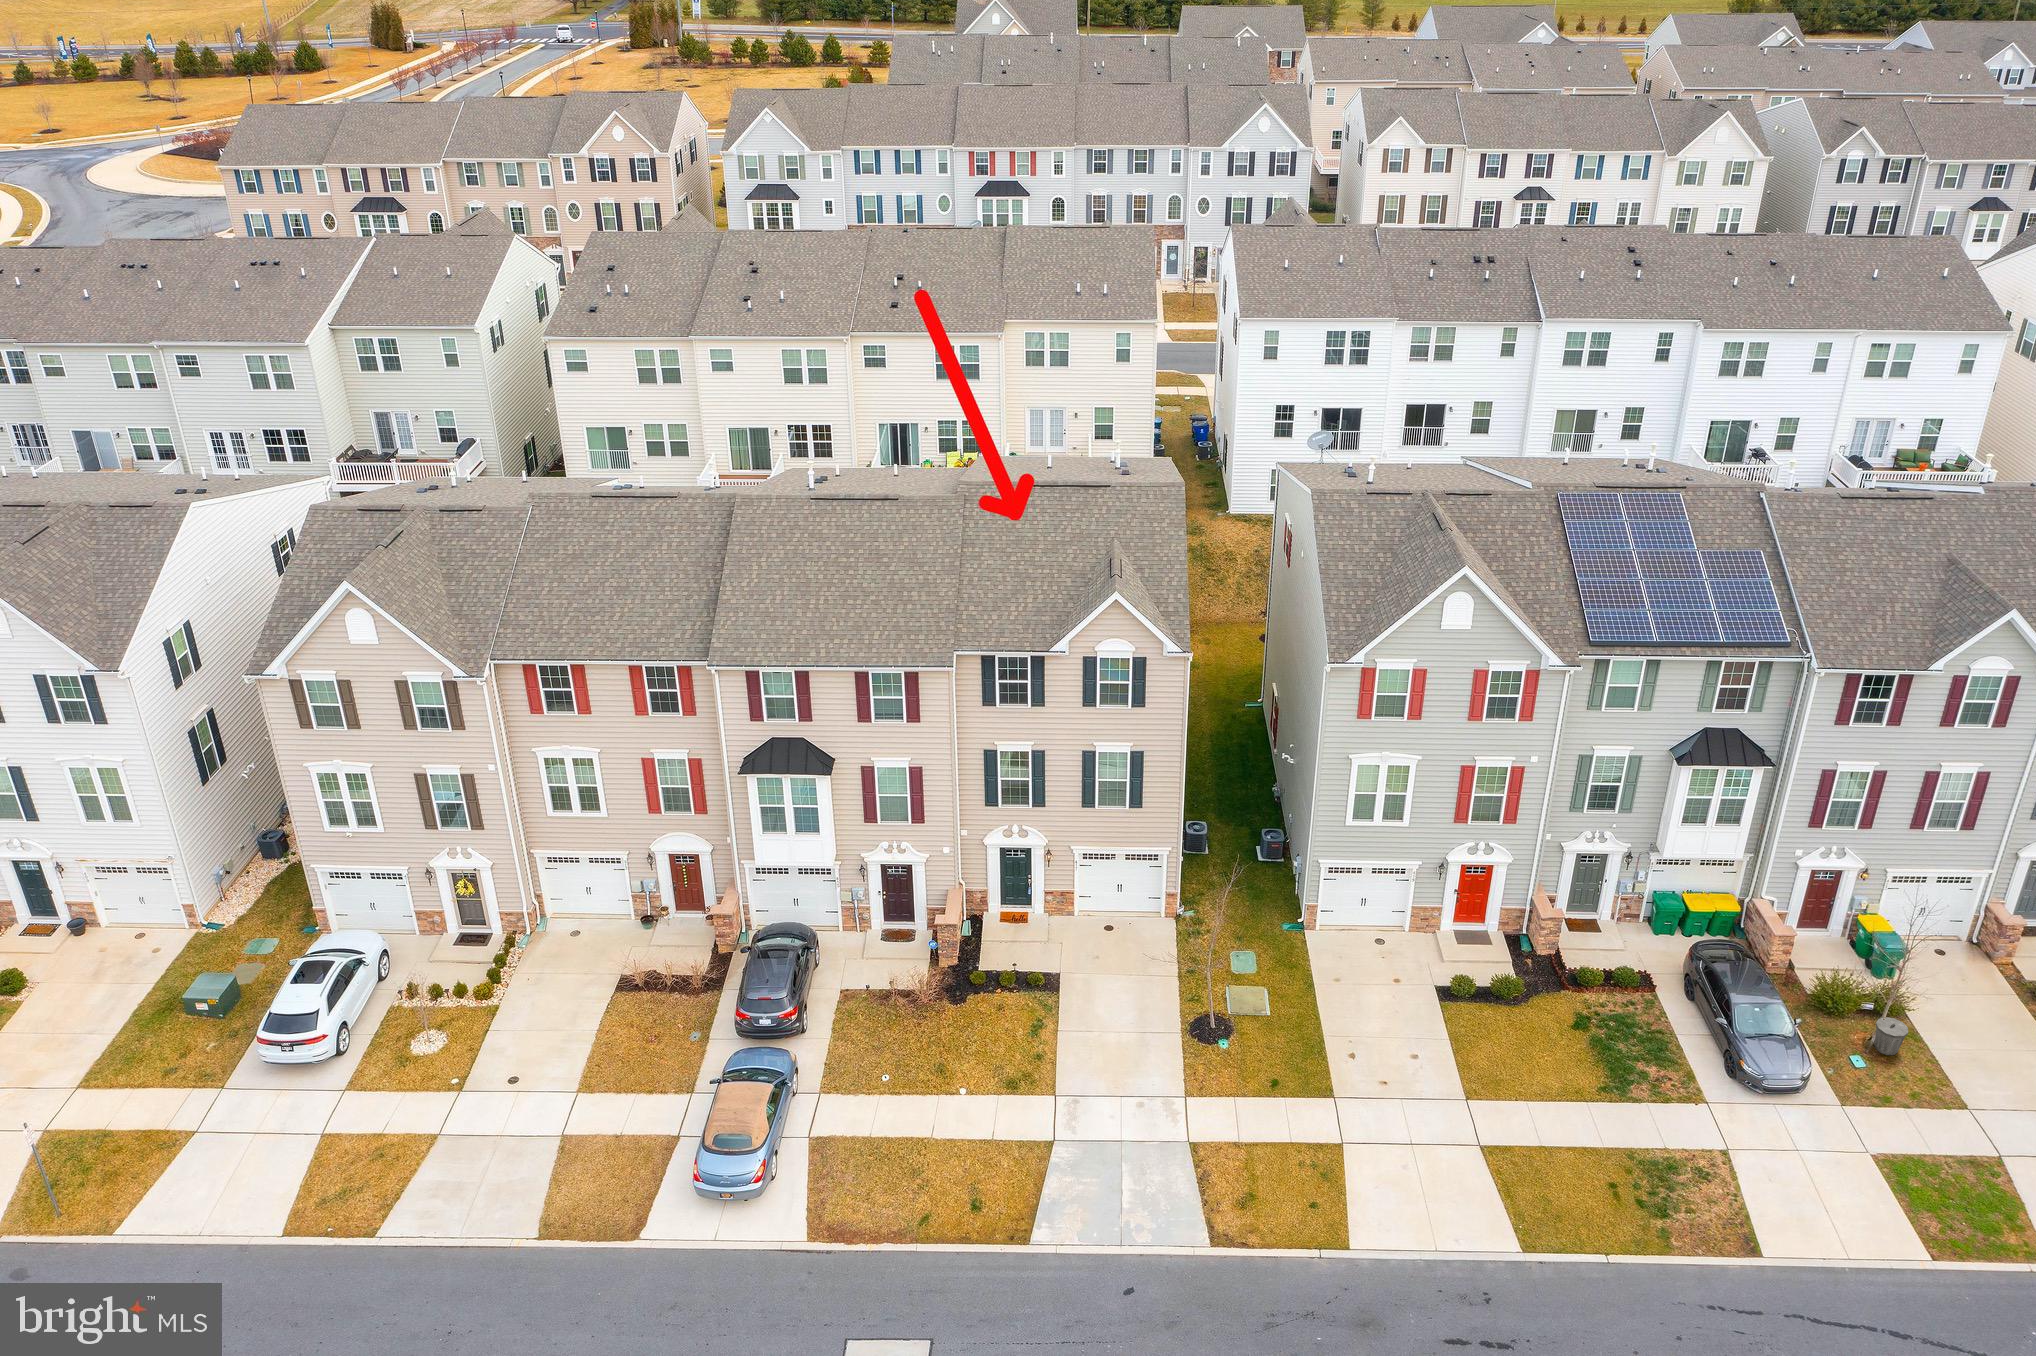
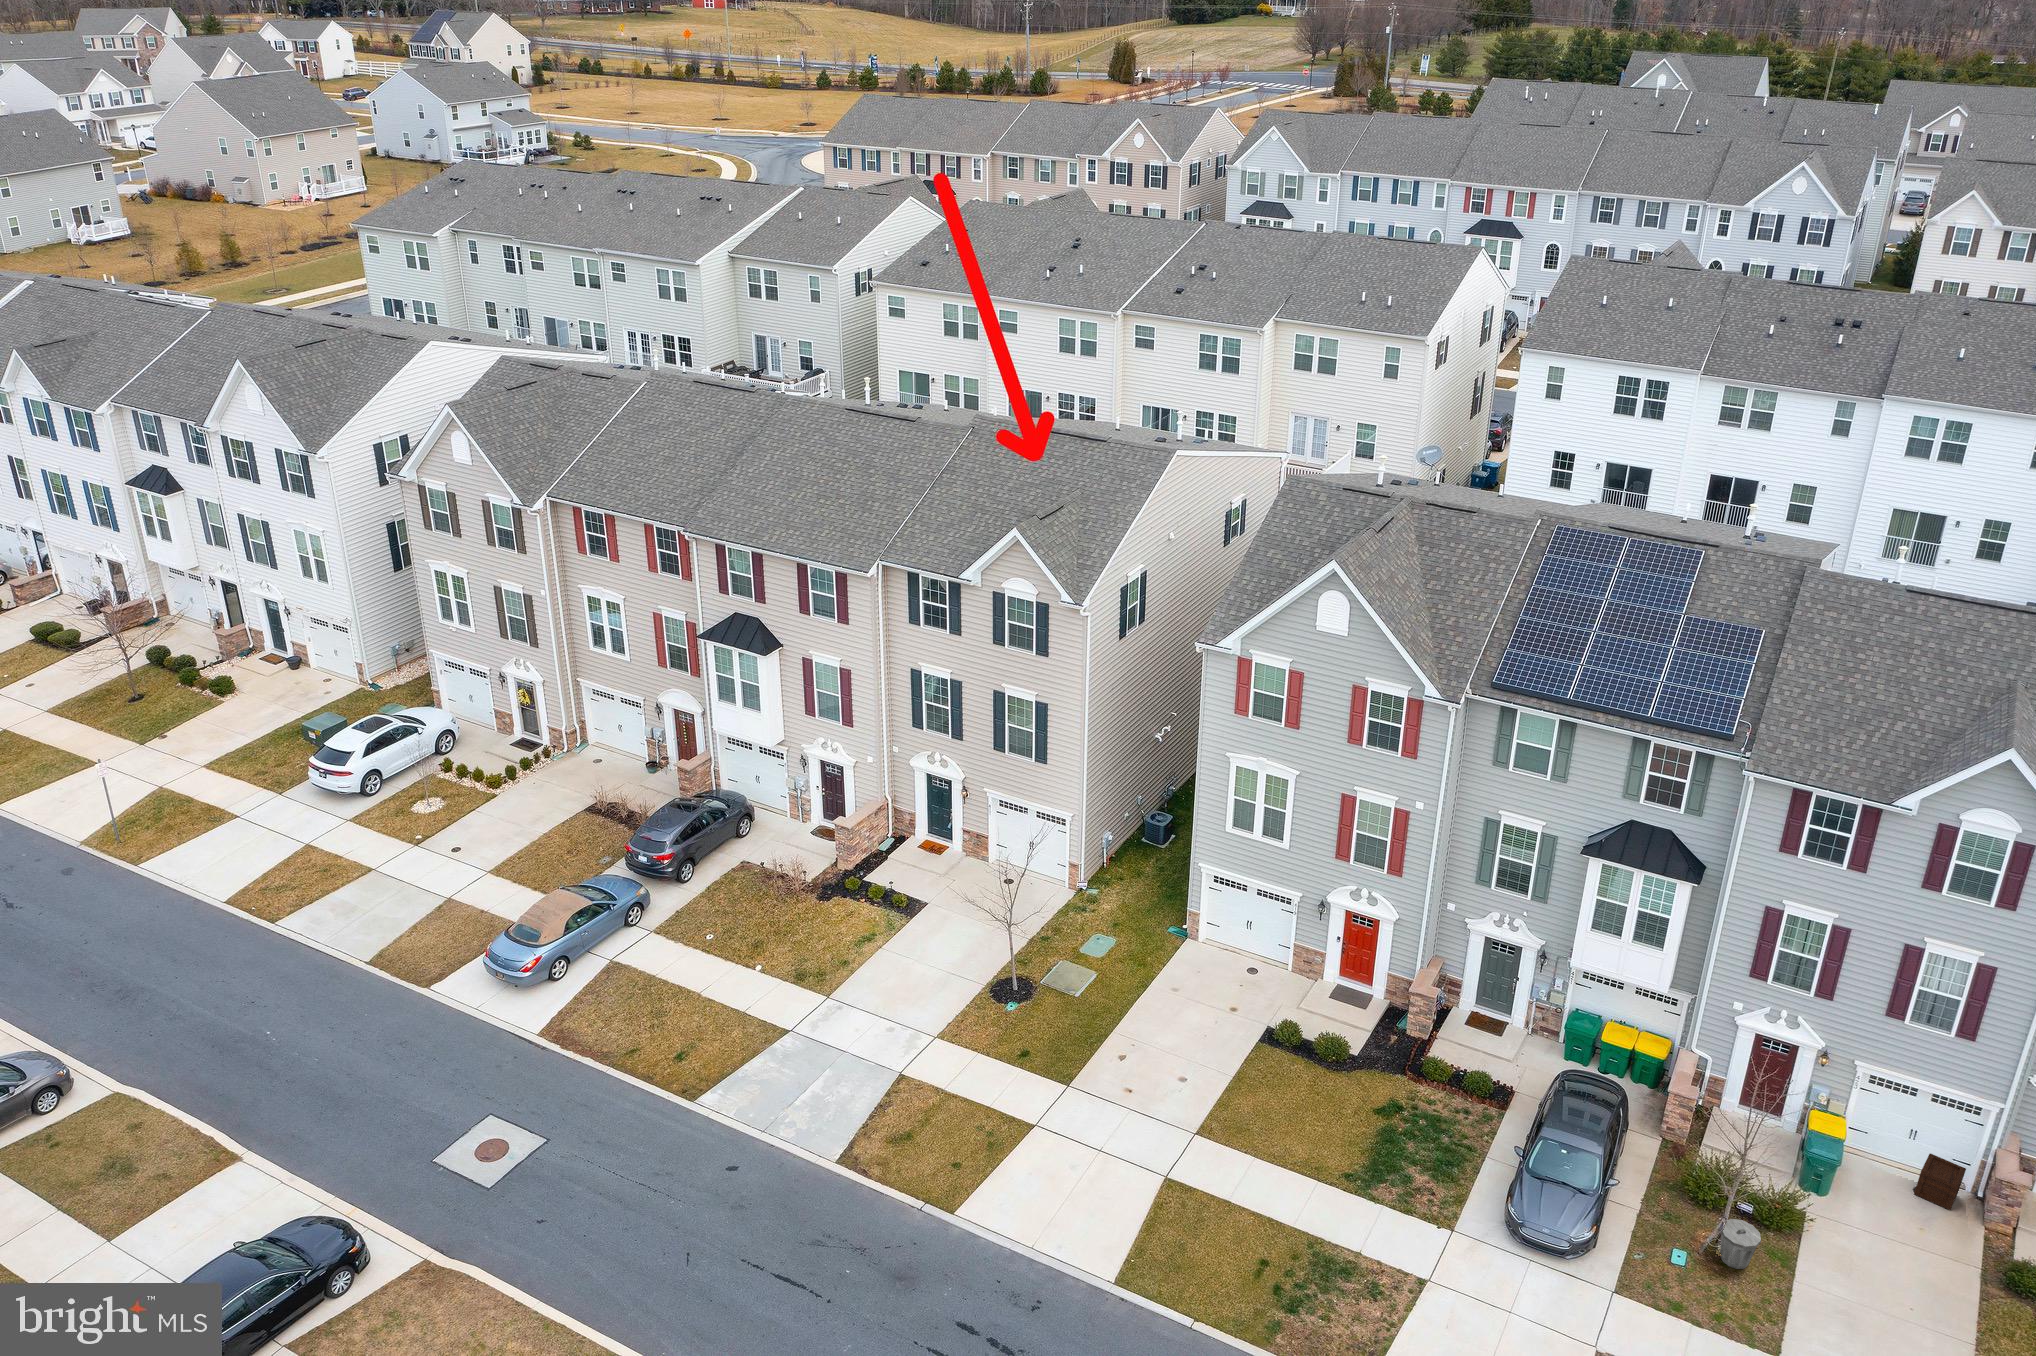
wooden crate: none [1937,923,1977,960] -> present [1914,1154,1966,1210]

